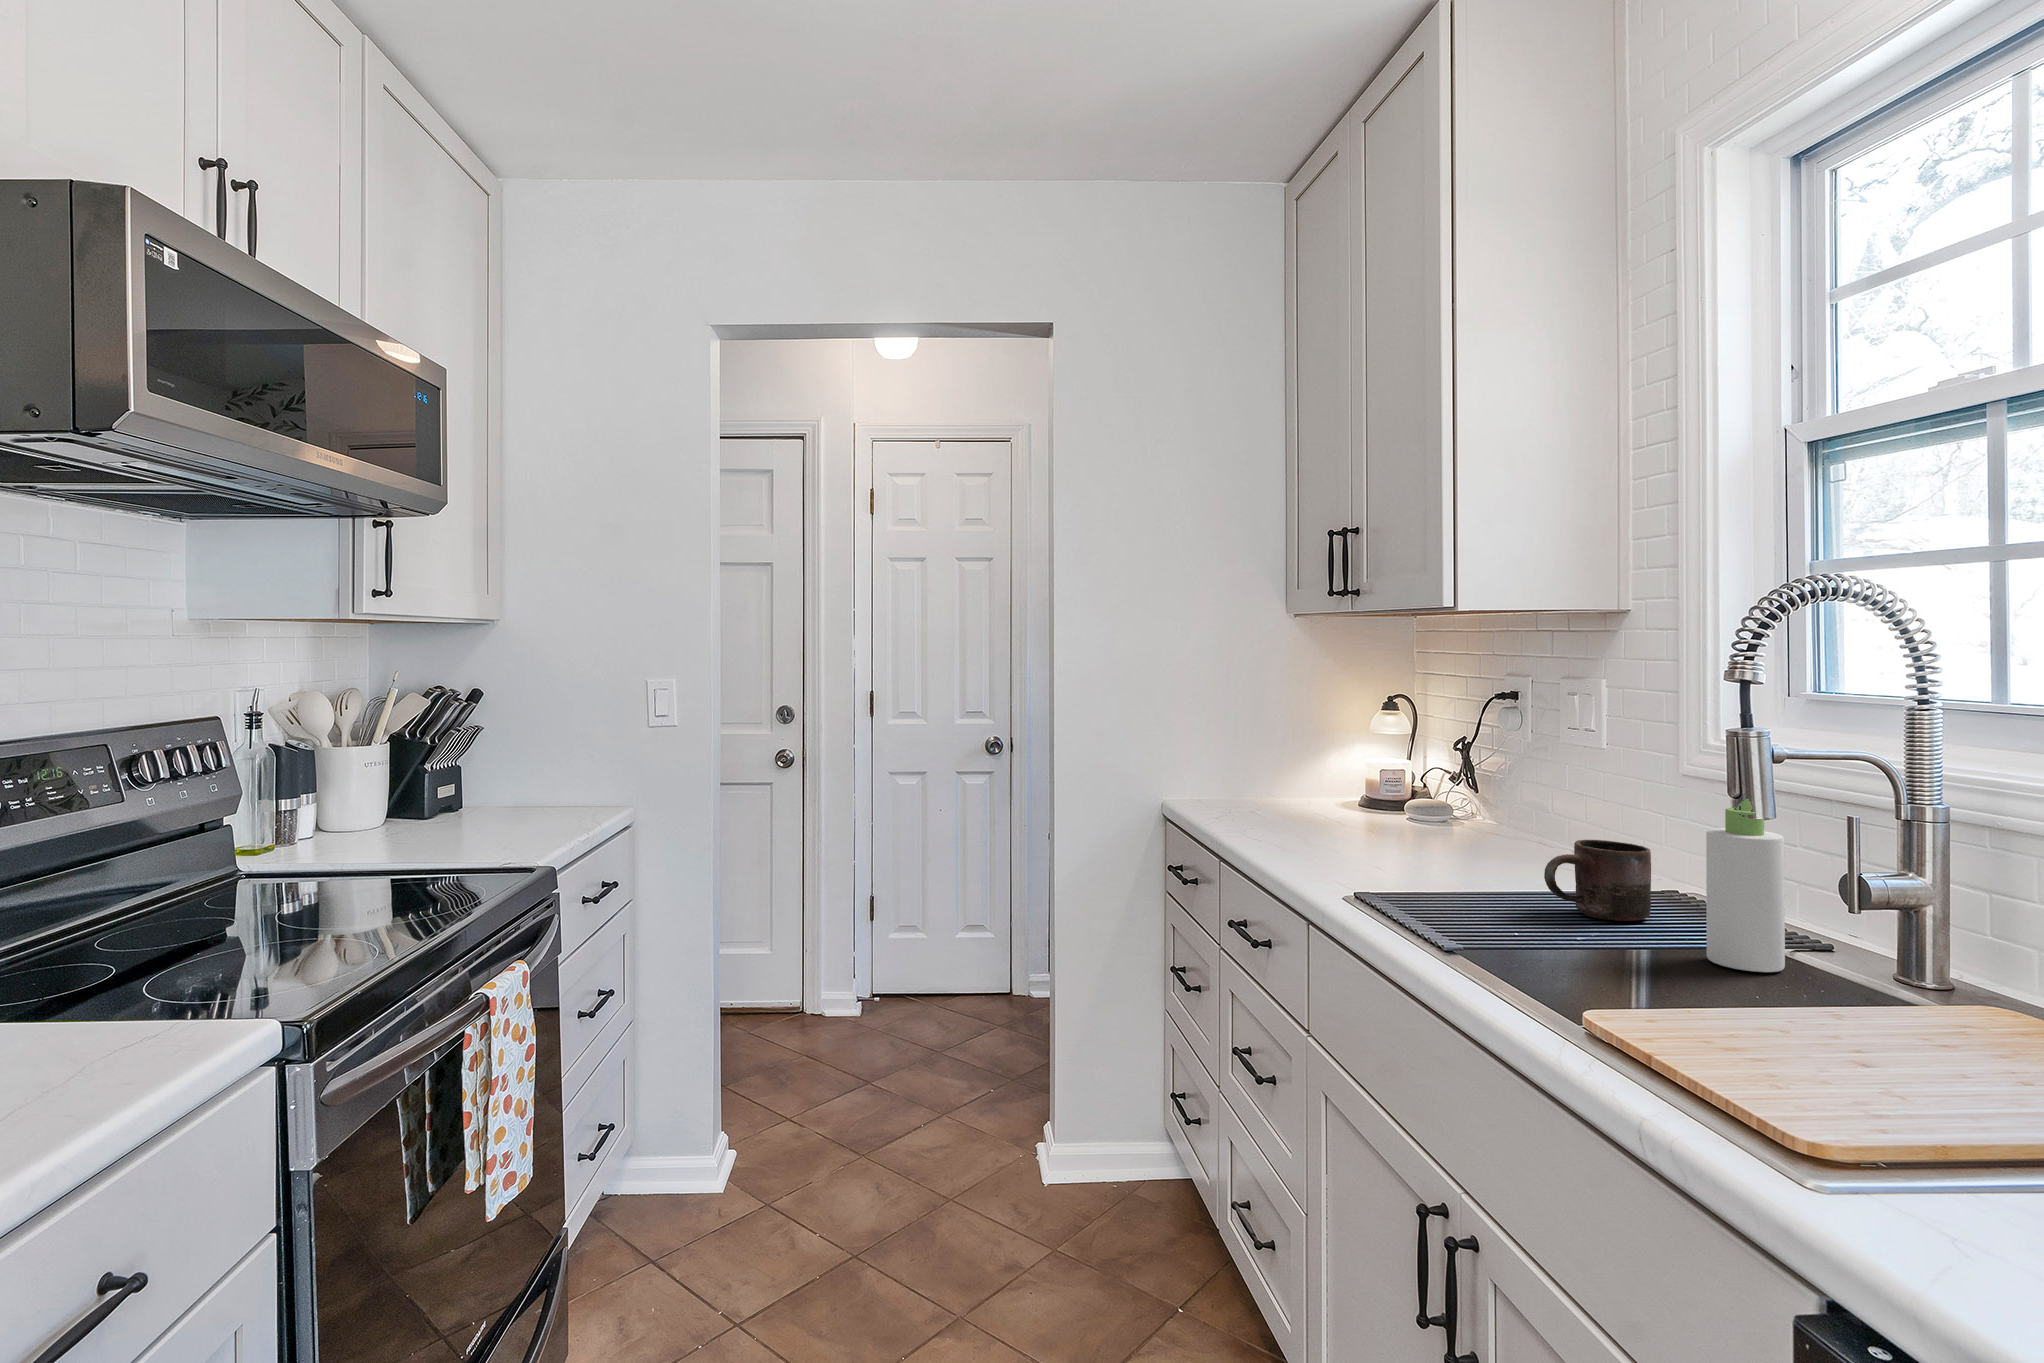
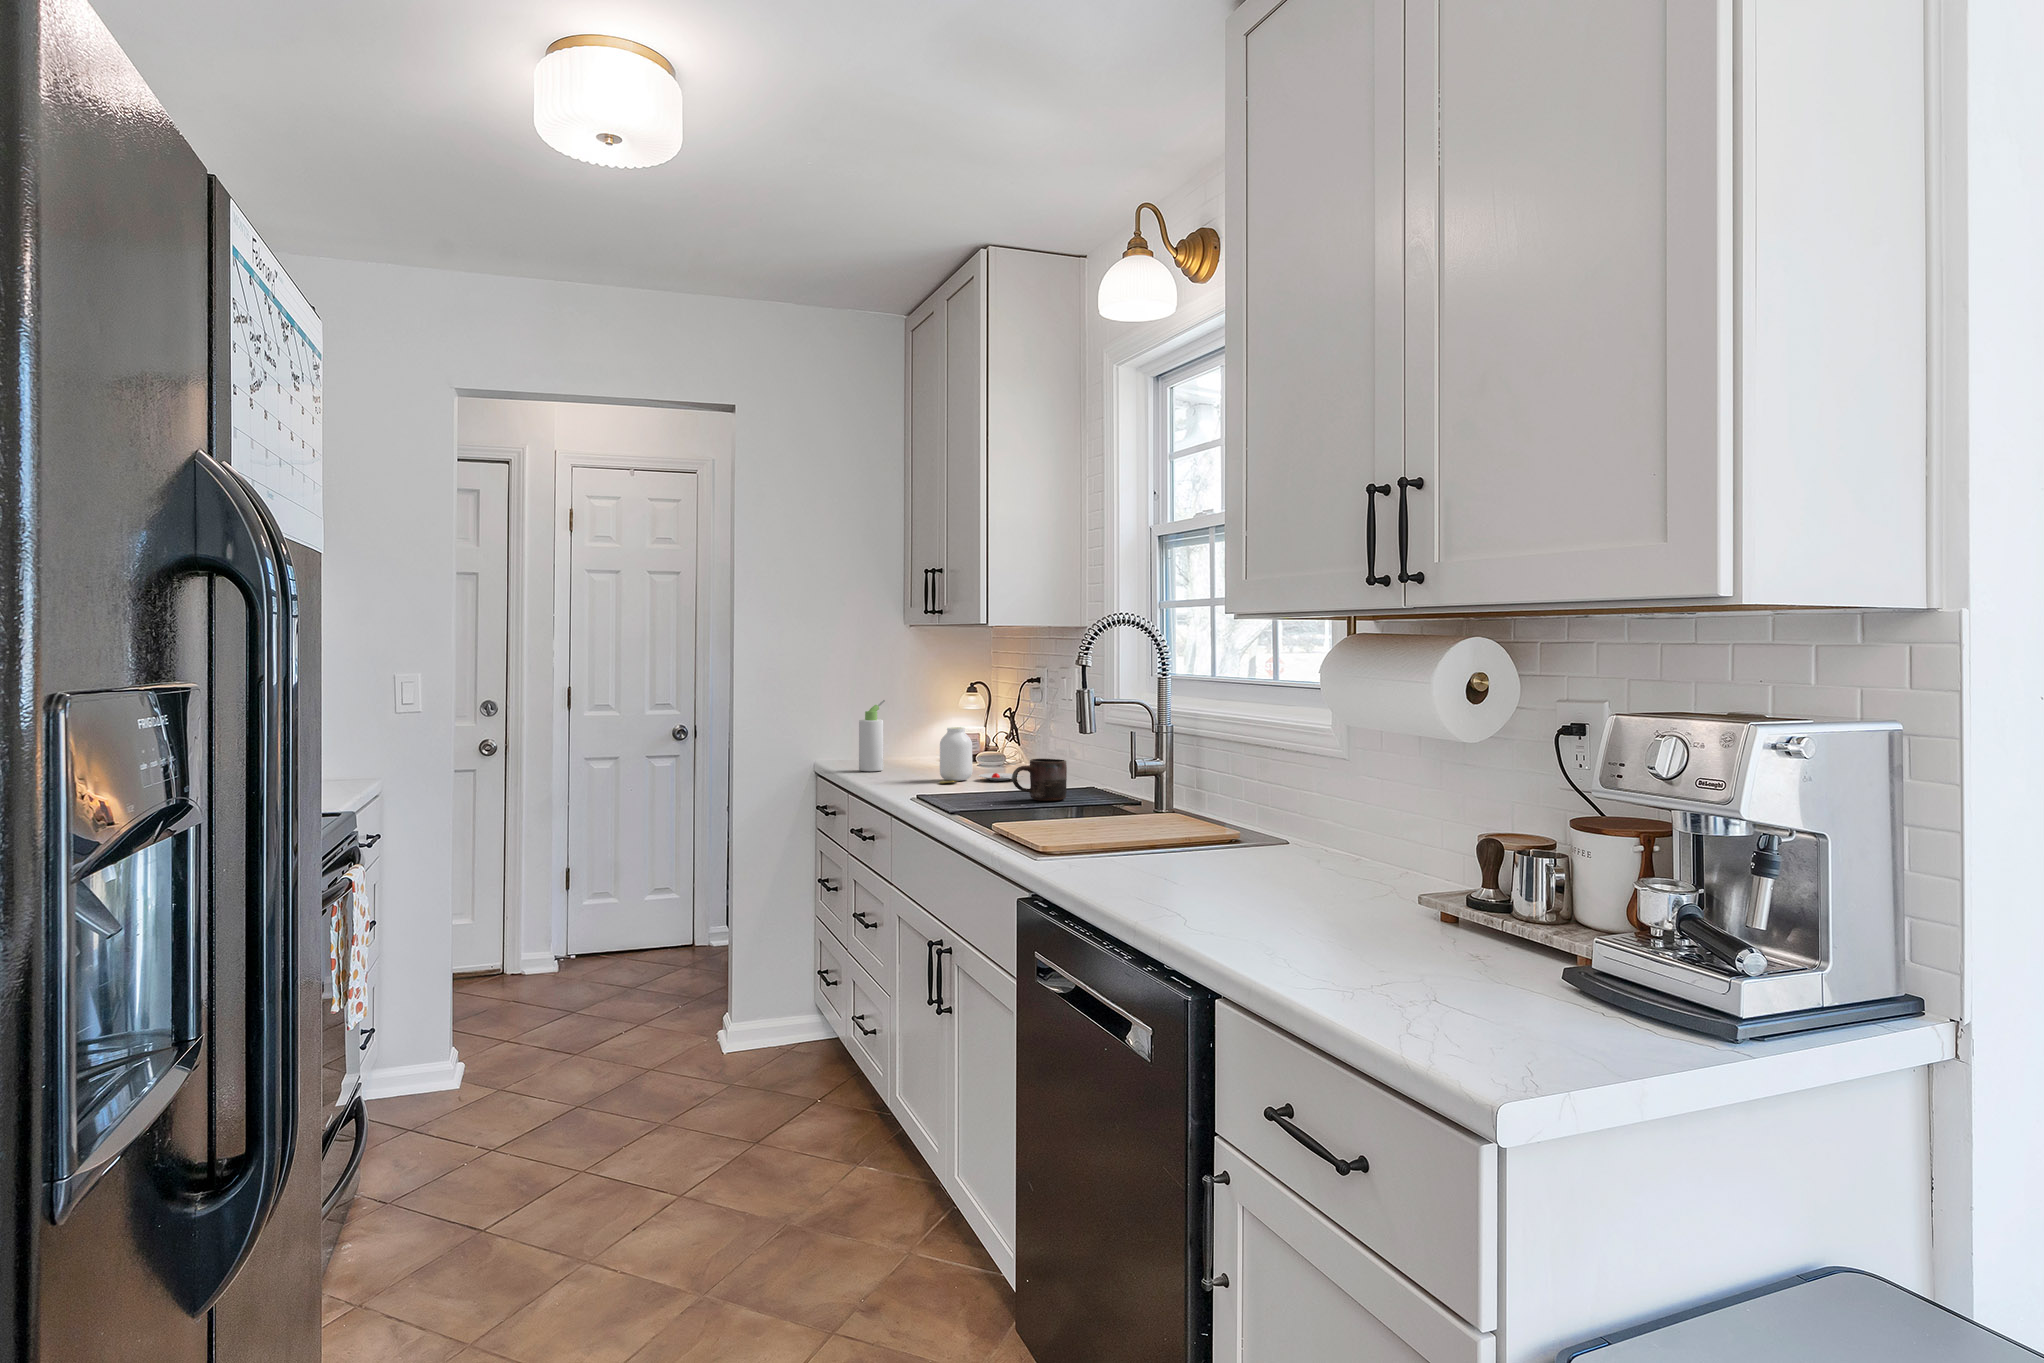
jar: none [1371,767,1517,857] -> present [939,727,1020,783]
bottle: present [1706,781,1785,972] -> present [859,700,885,771]

